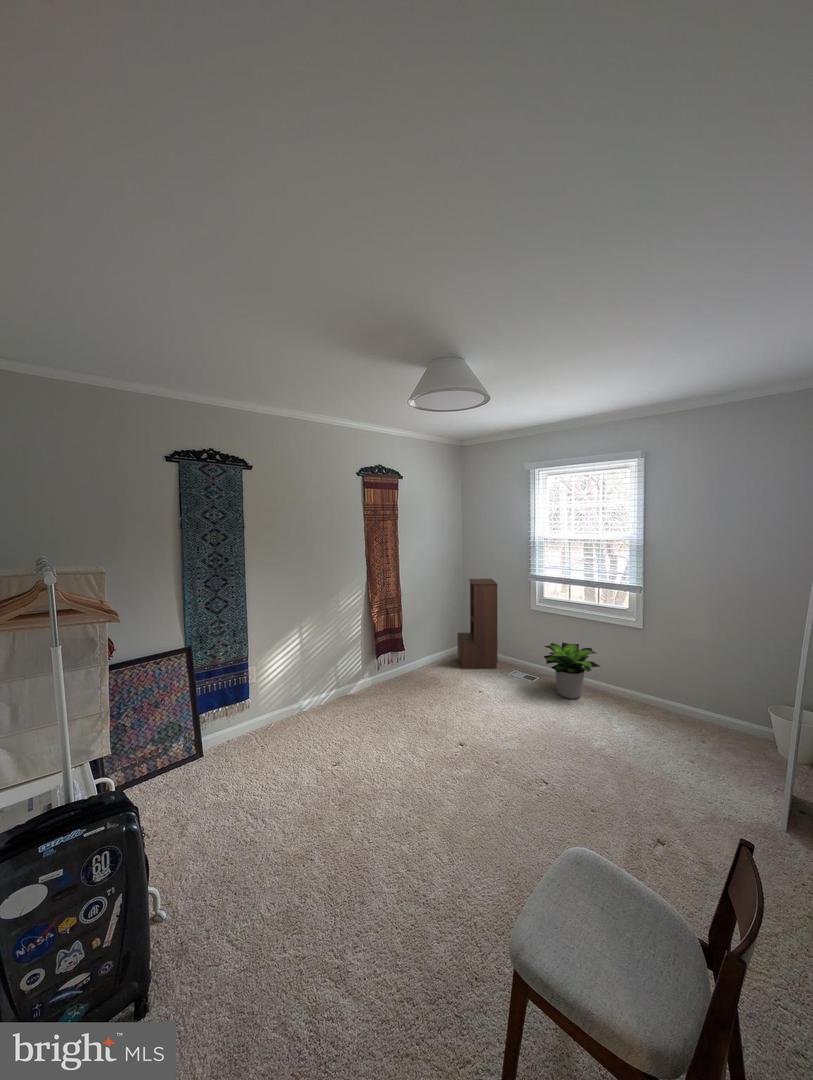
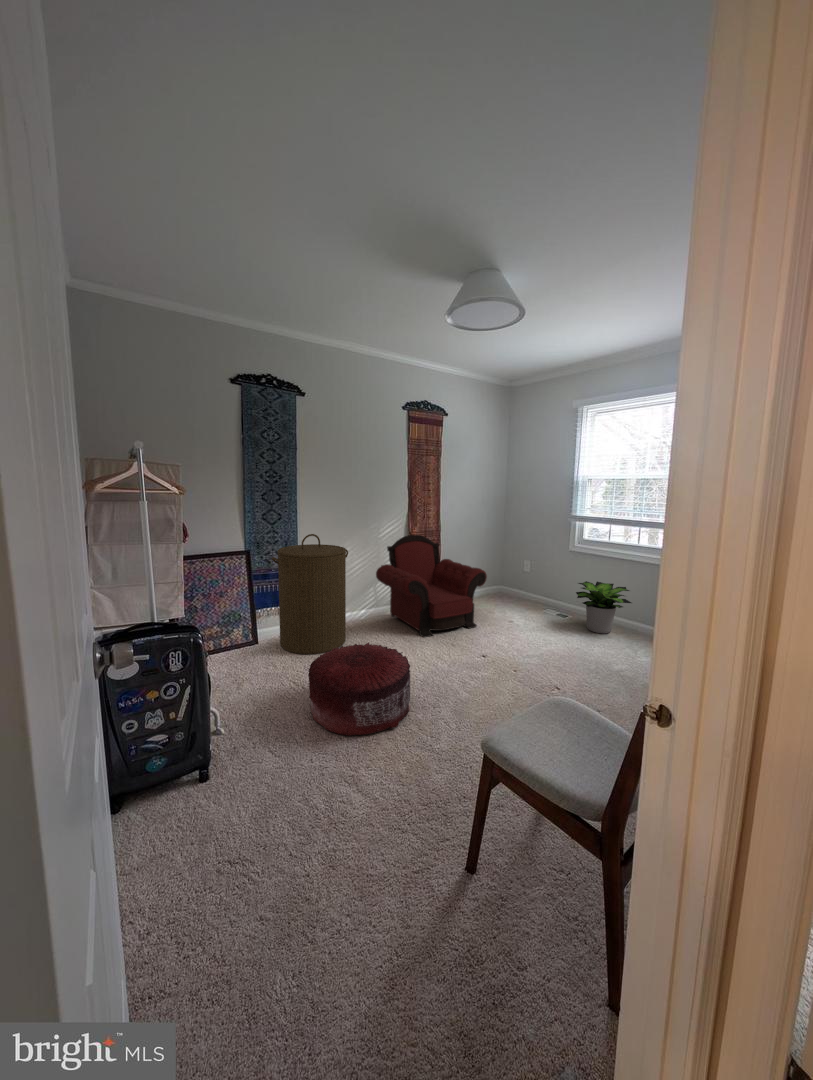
bookshelf: present [457,579,498,669] -> none [494,520,537,607]
armchair: none [336,605,454,725] -> present [376,535,487,637]
laundry hamper: none [218,623,307,767] -> present [272,534,348,654]
pouf: none [270,757,394,900] -> present [308,642,411,736]

